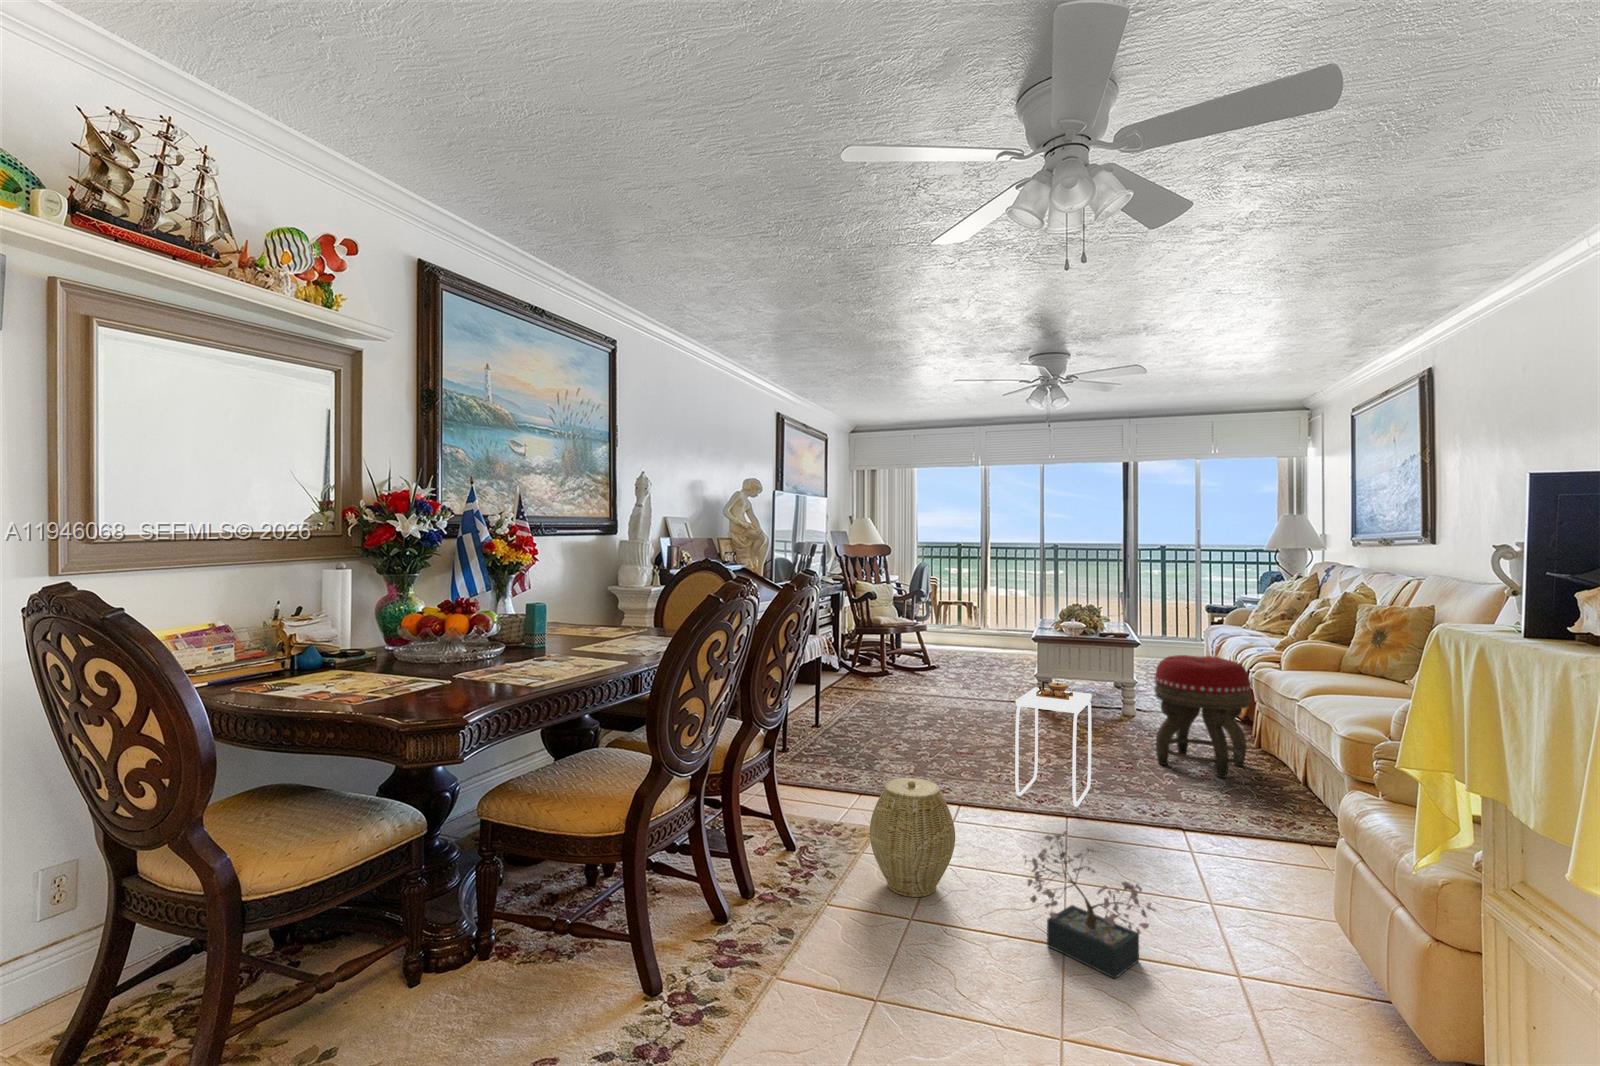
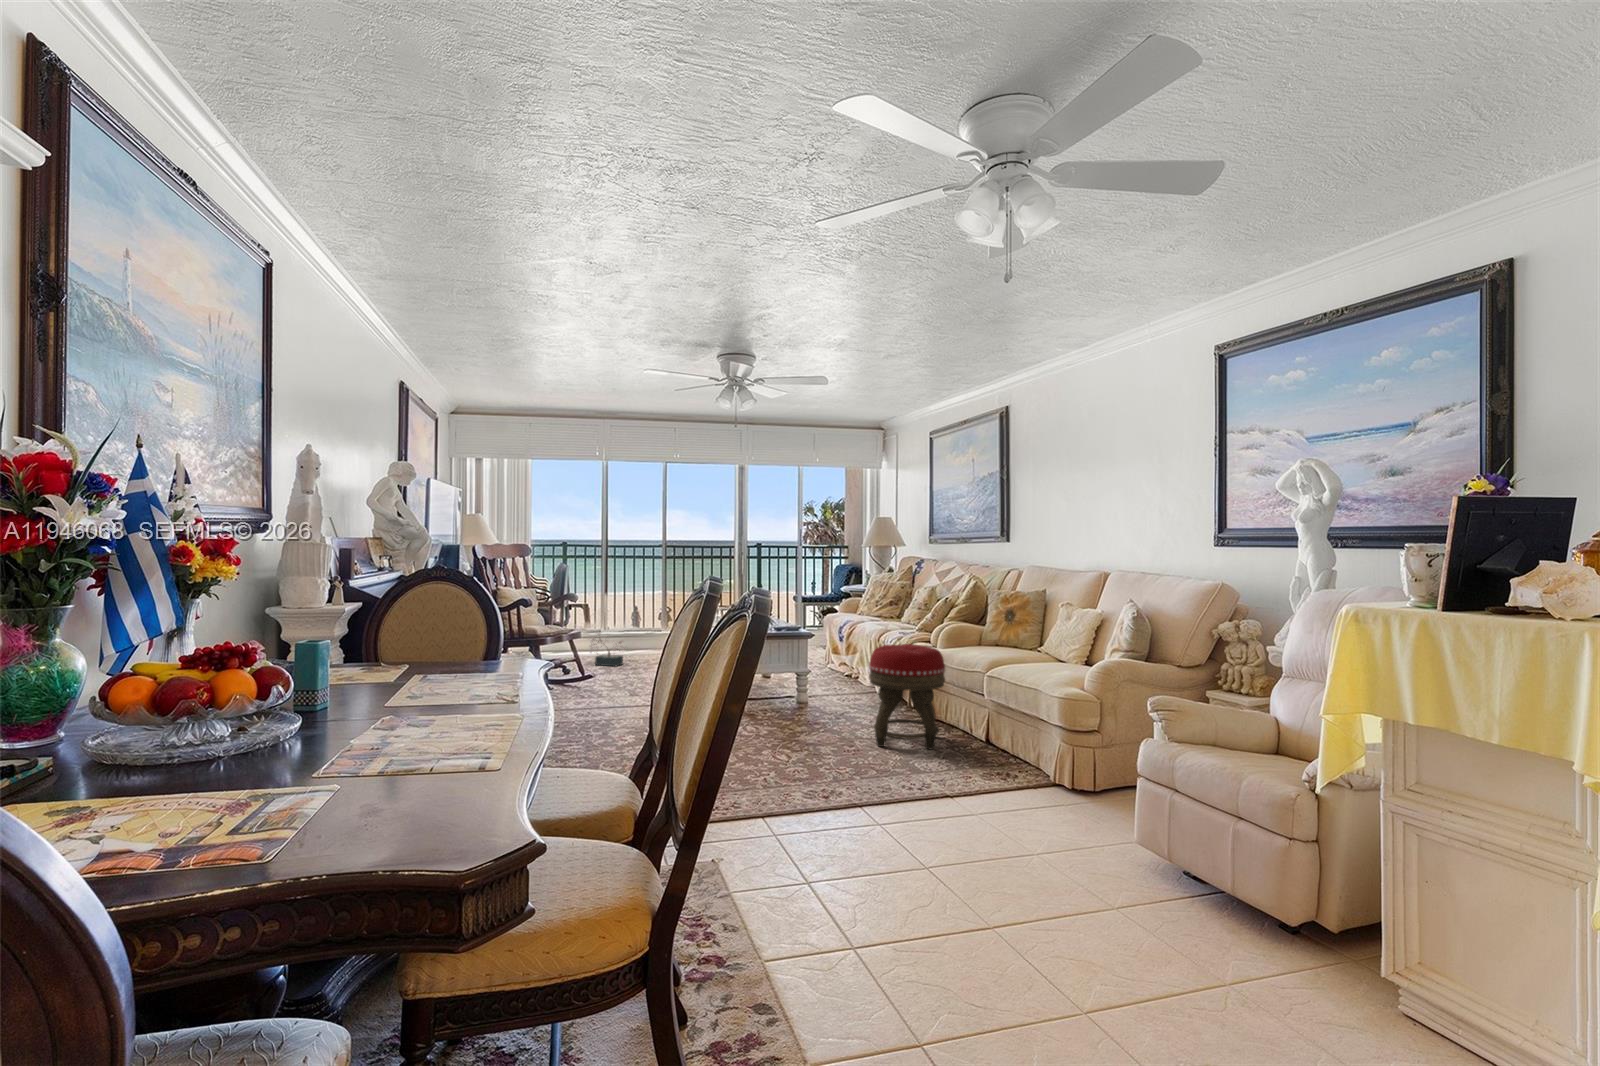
side table: present [1015,681,1092,807] -> none [801,682,868,800]
woven basket: present [870,778,955,897] -> none [774,799,864,925]
decorative plant: present [1023,831,1156,978] -> present [590,633,625,666]

